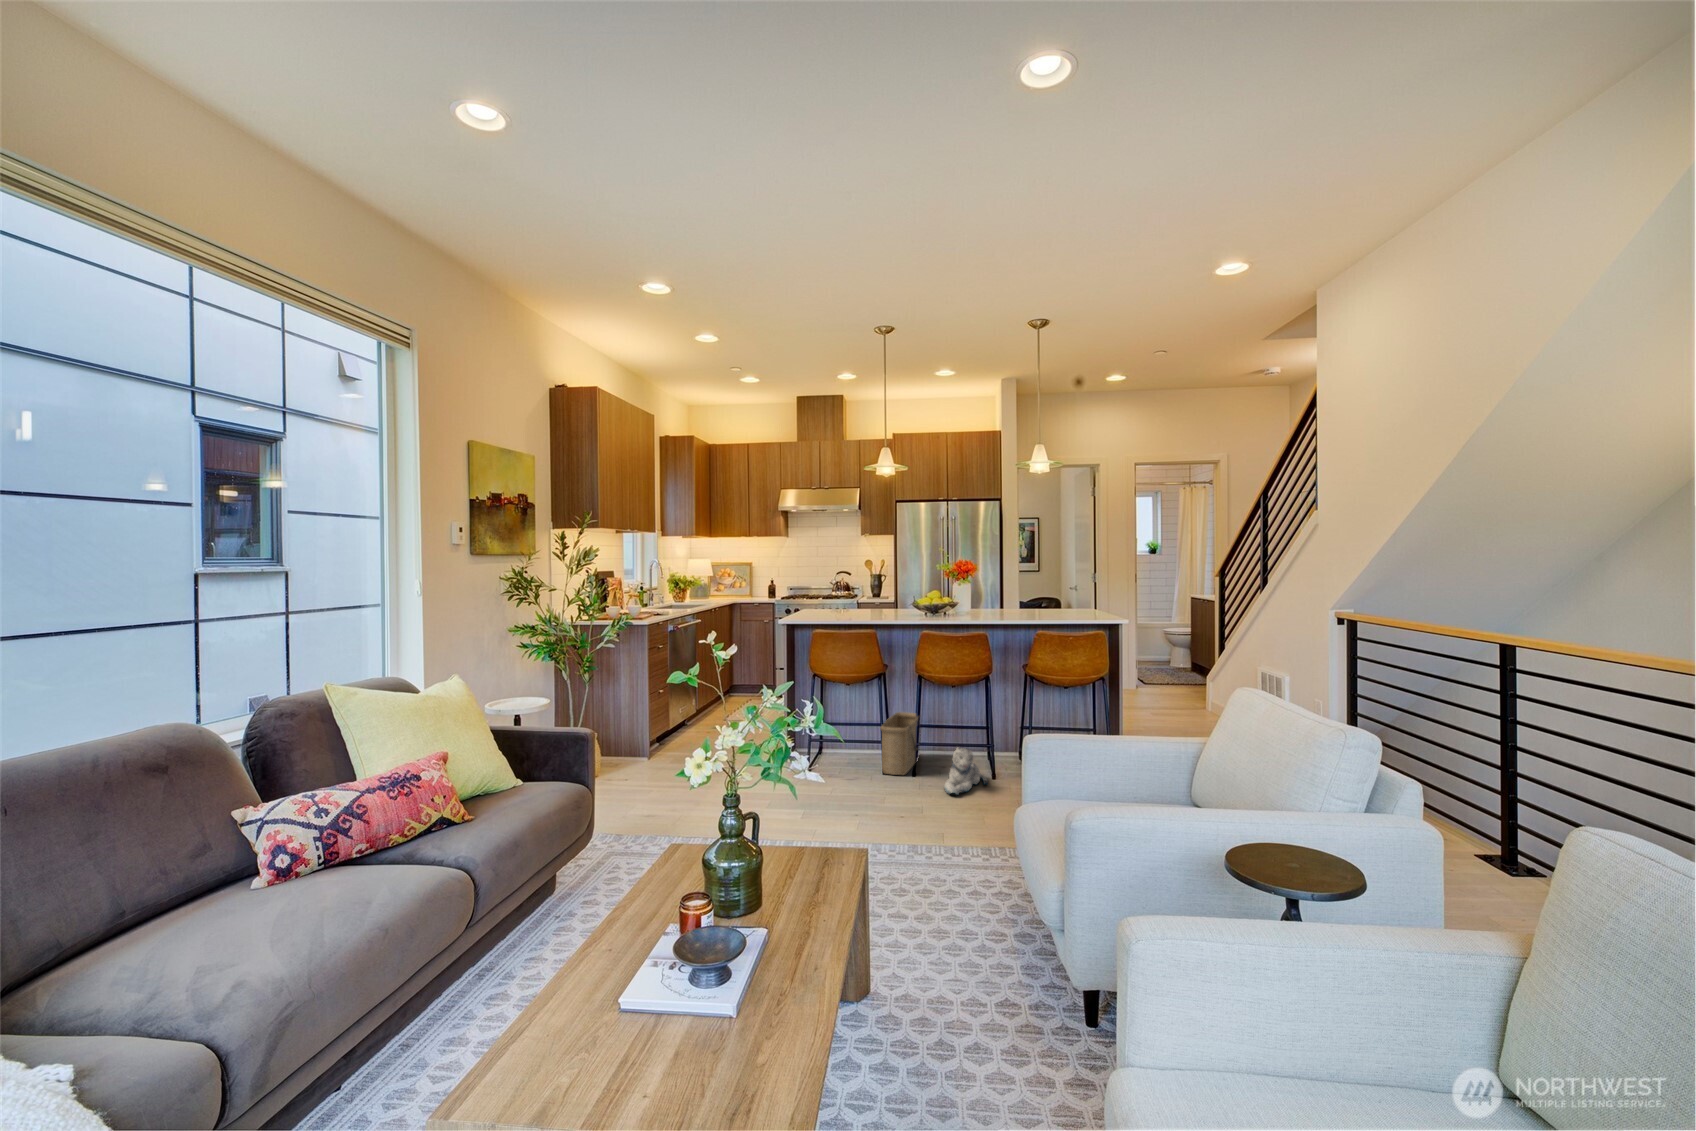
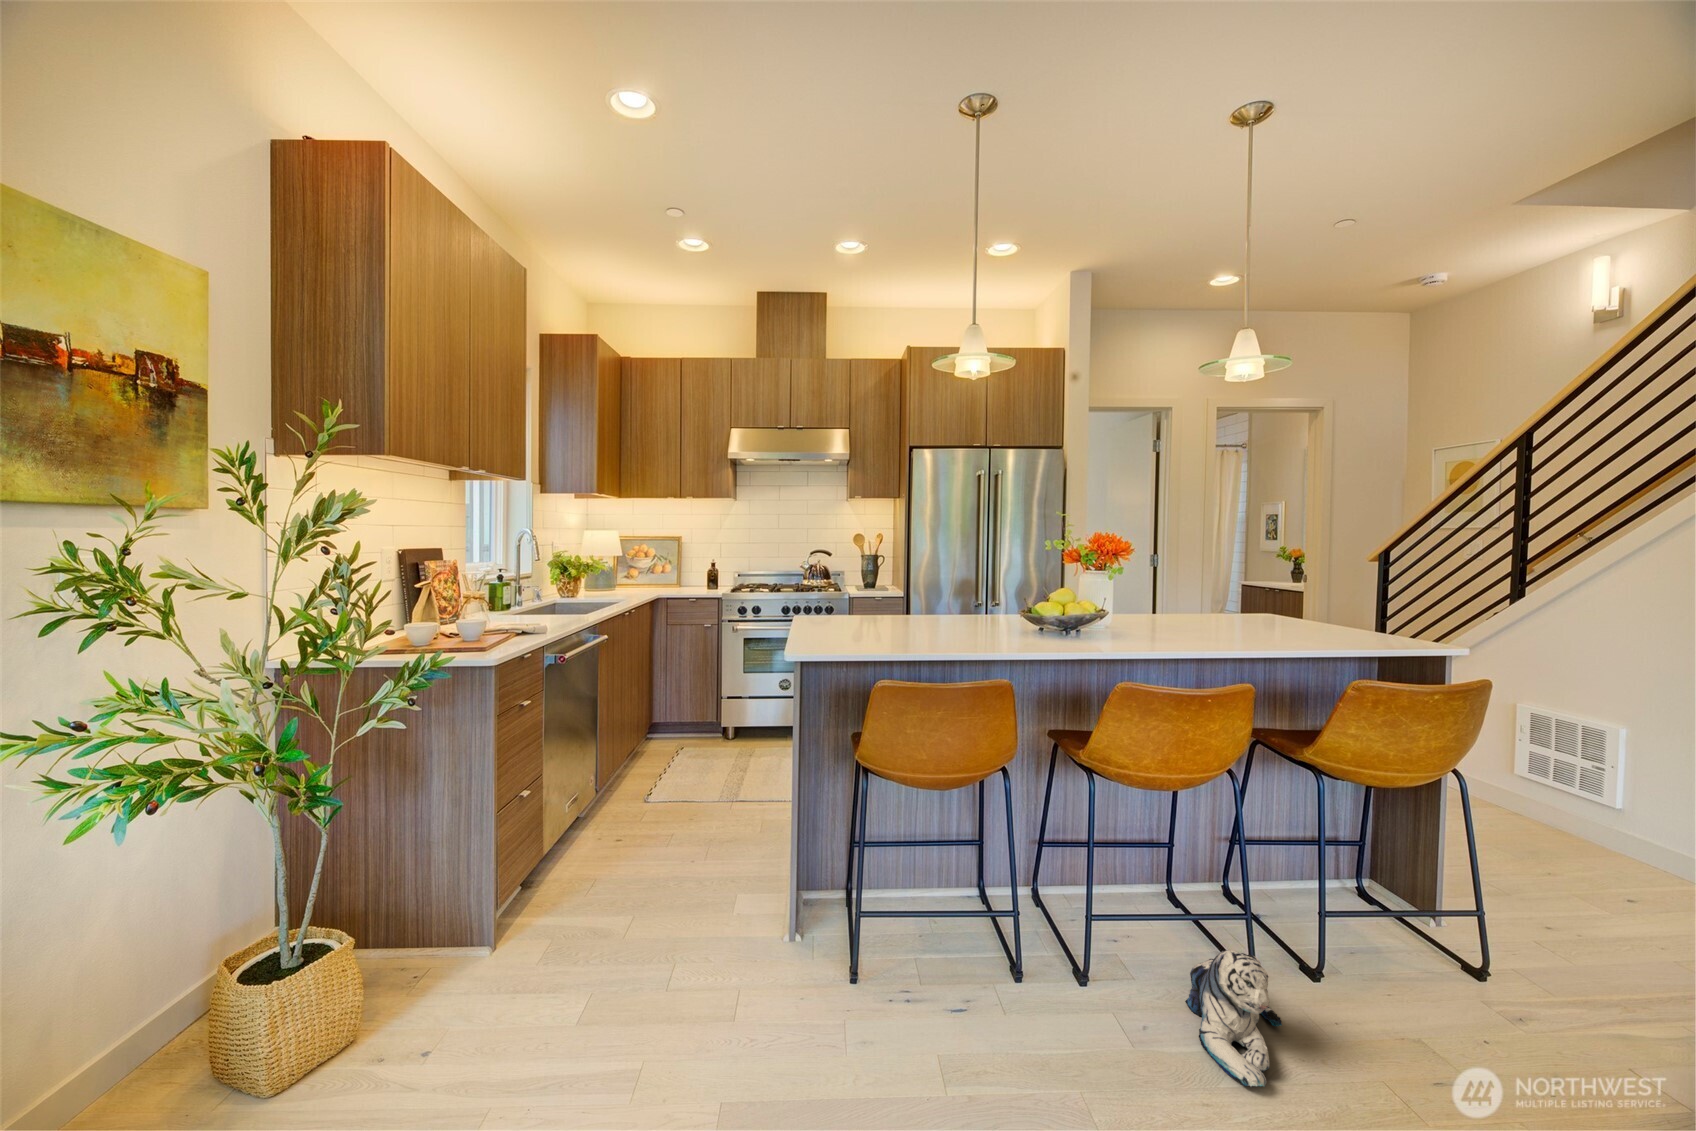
basket: present [881,712,920,775] -> none [1010,828,1090,993]

